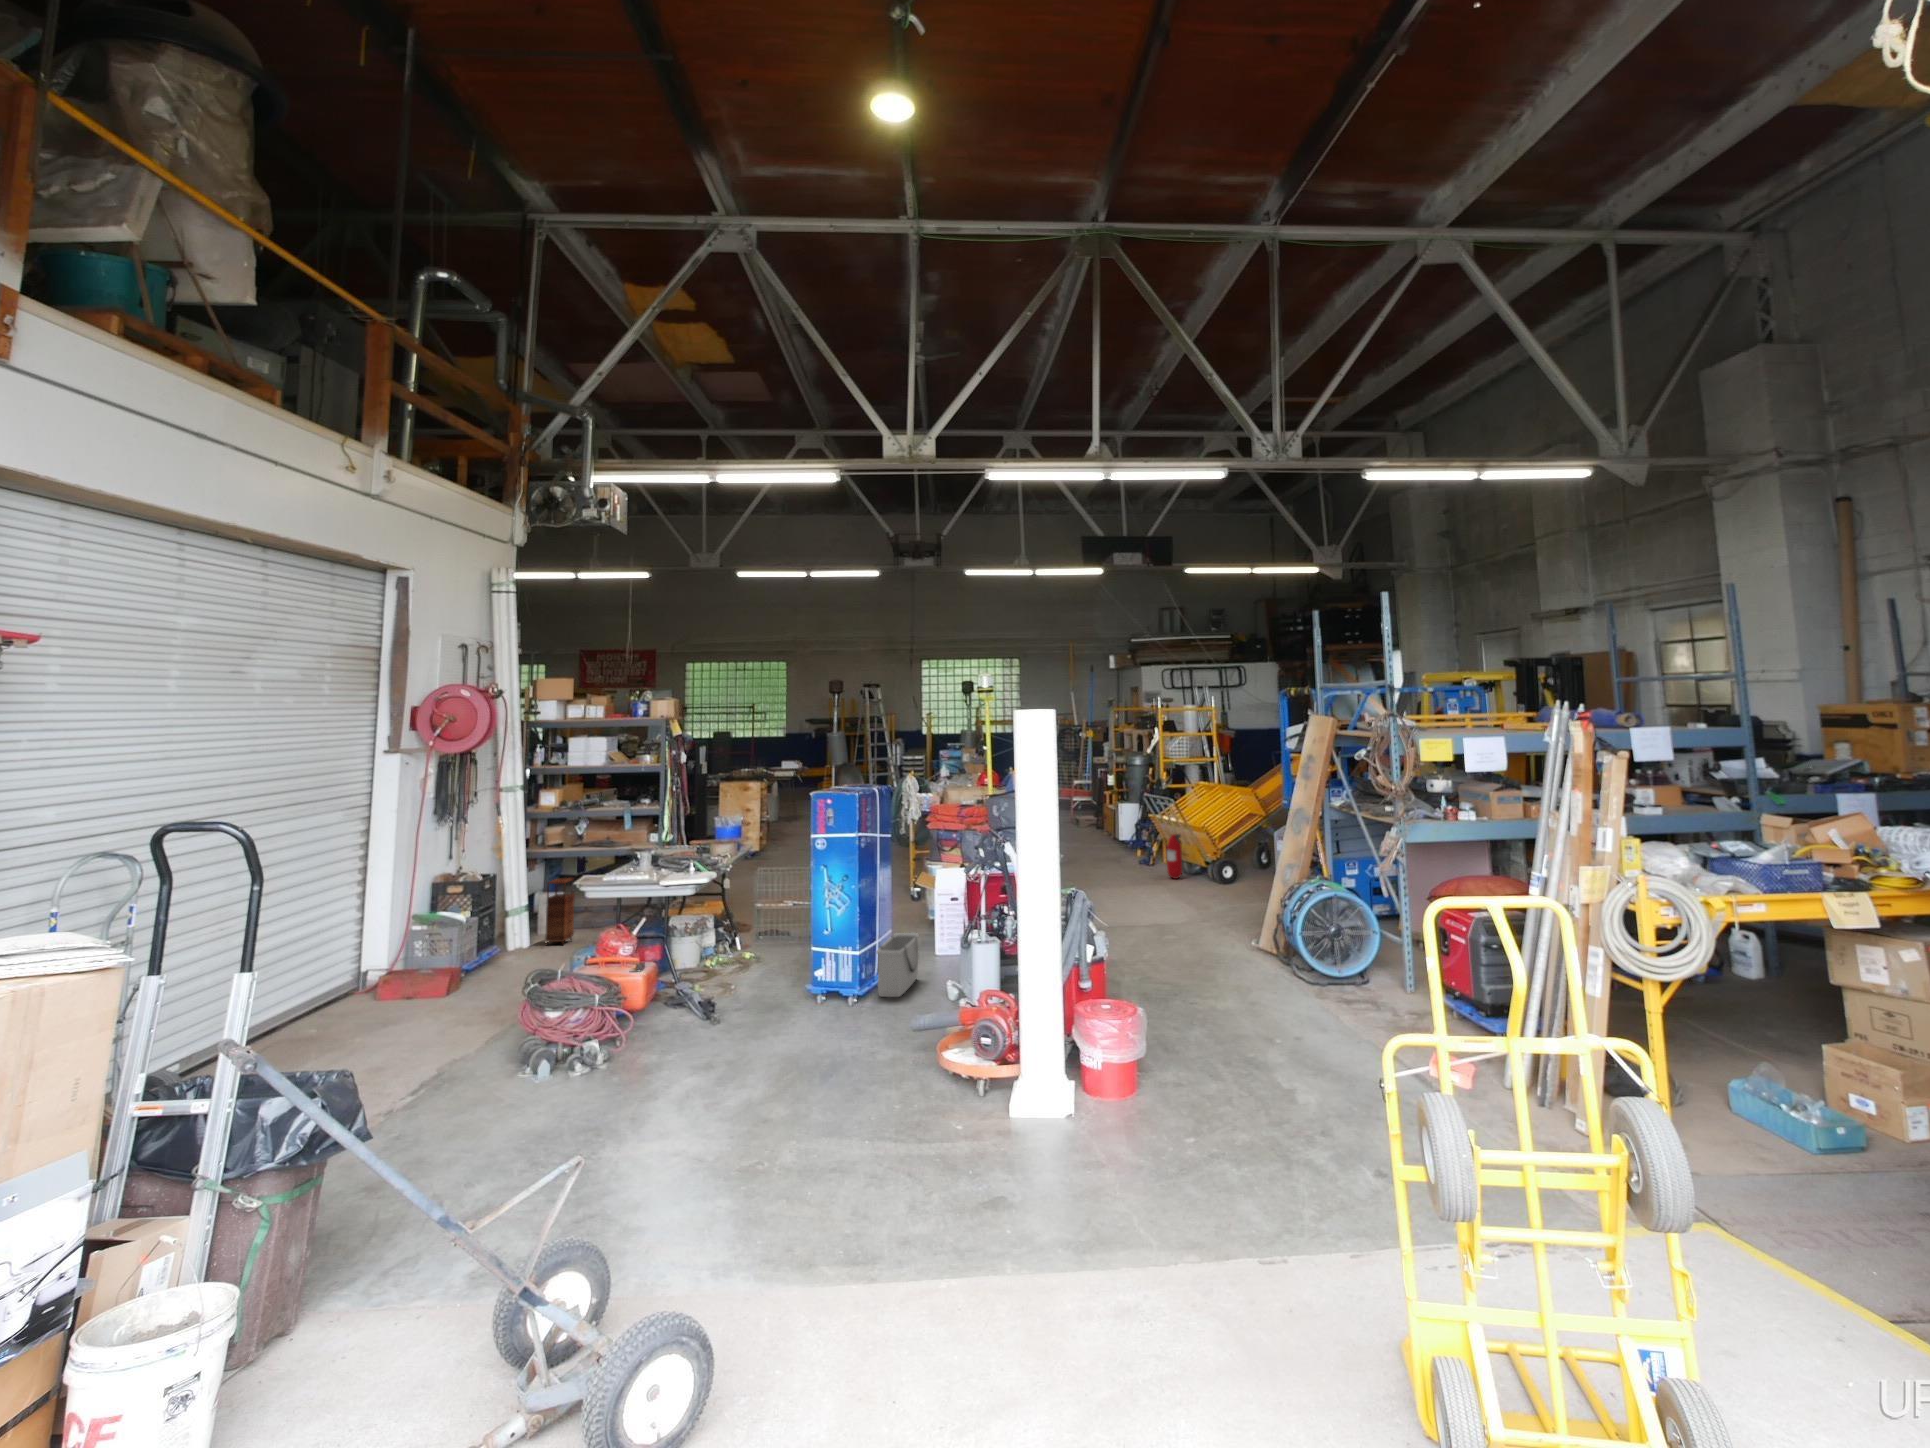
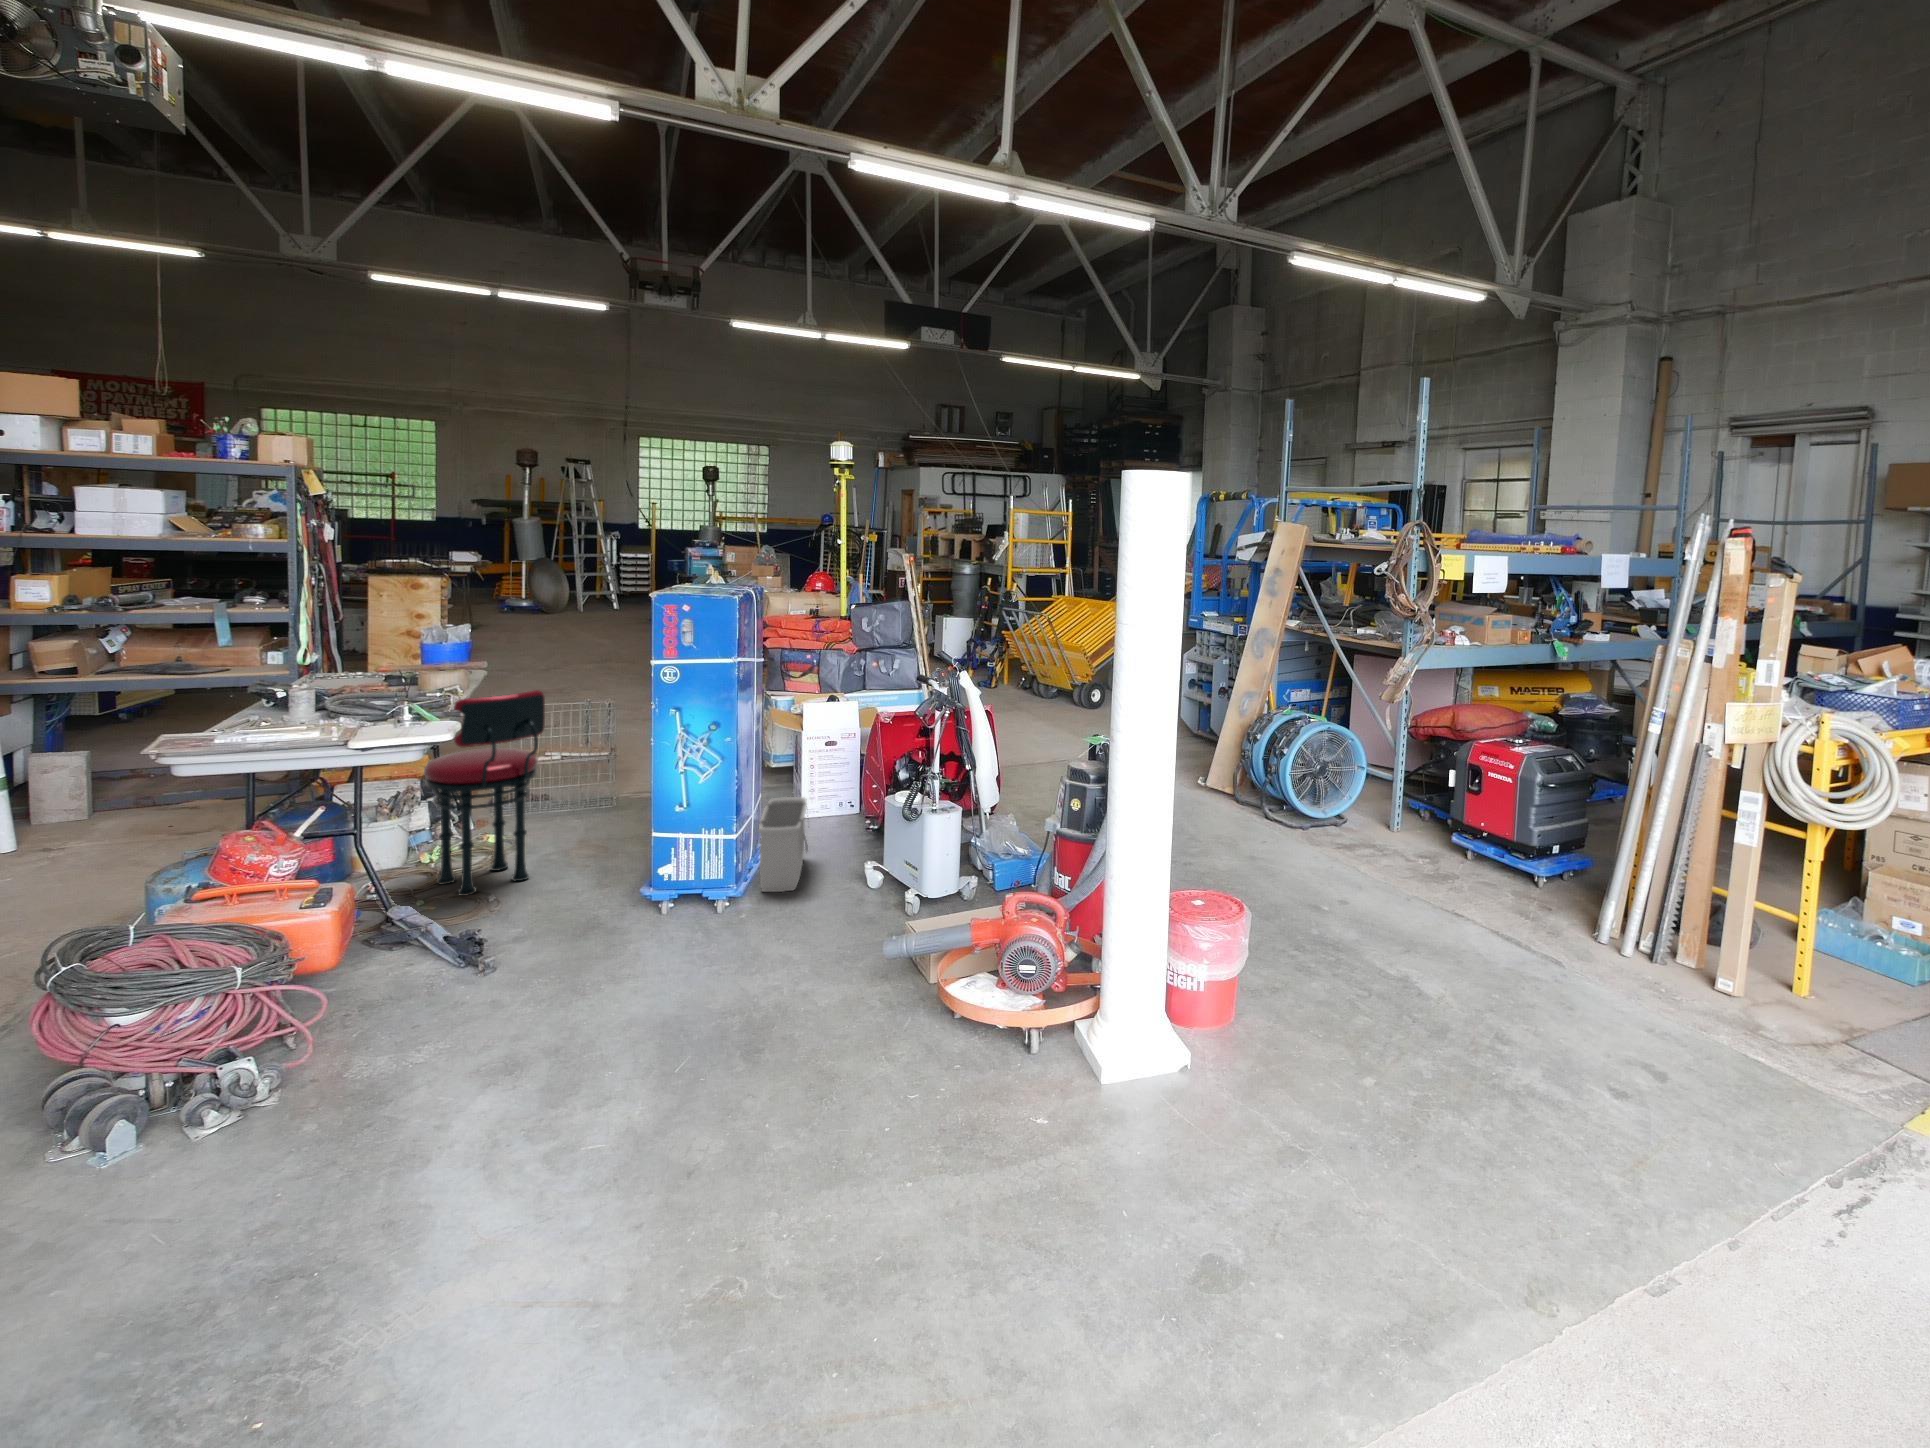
fire extinguisher: present [1167,834,1182,879] -> none [1022,657,1044,706]
stool: none [703,854,765,984] -> present [424,690,545,896]
storage cabinet: present [545,878,575,944] -> none [43,731,113,850]

